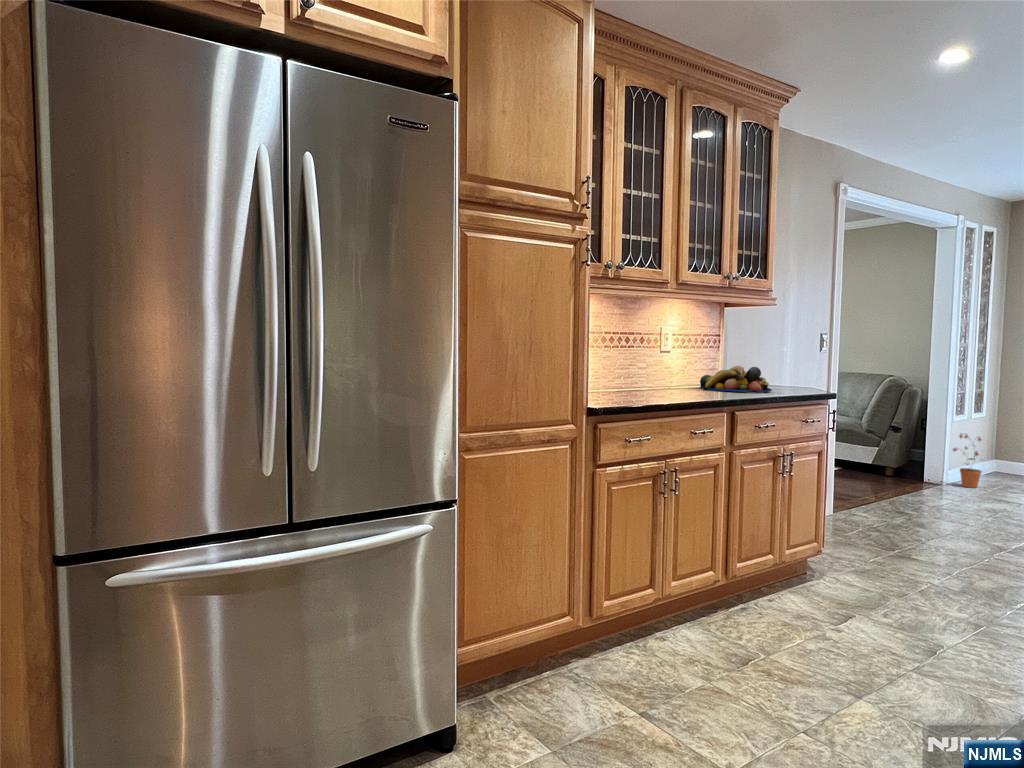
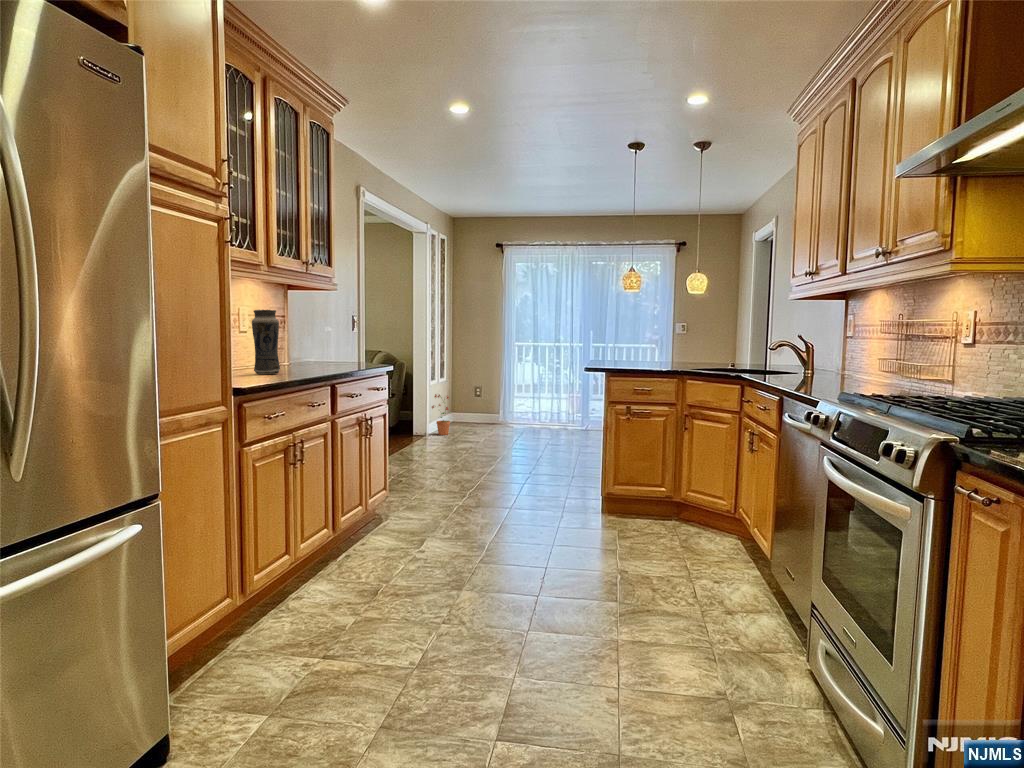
vase: none [650,328,678,395] -> present [252,310,280,374]
fruit bowl: present [700,366,772,392] -> none [278,345,344,368]

